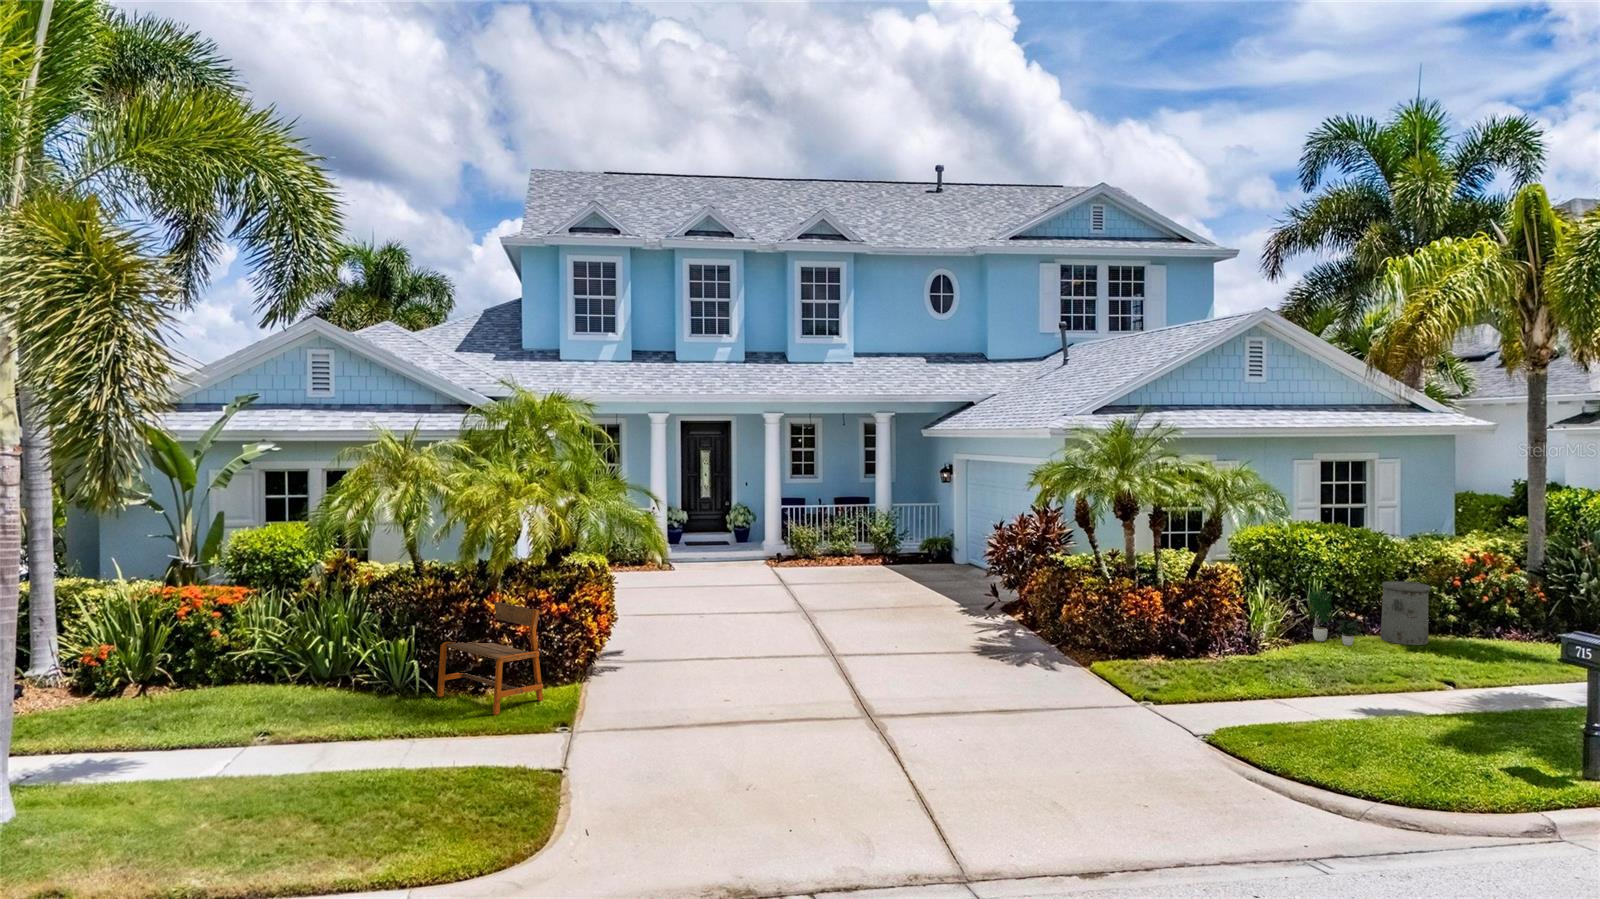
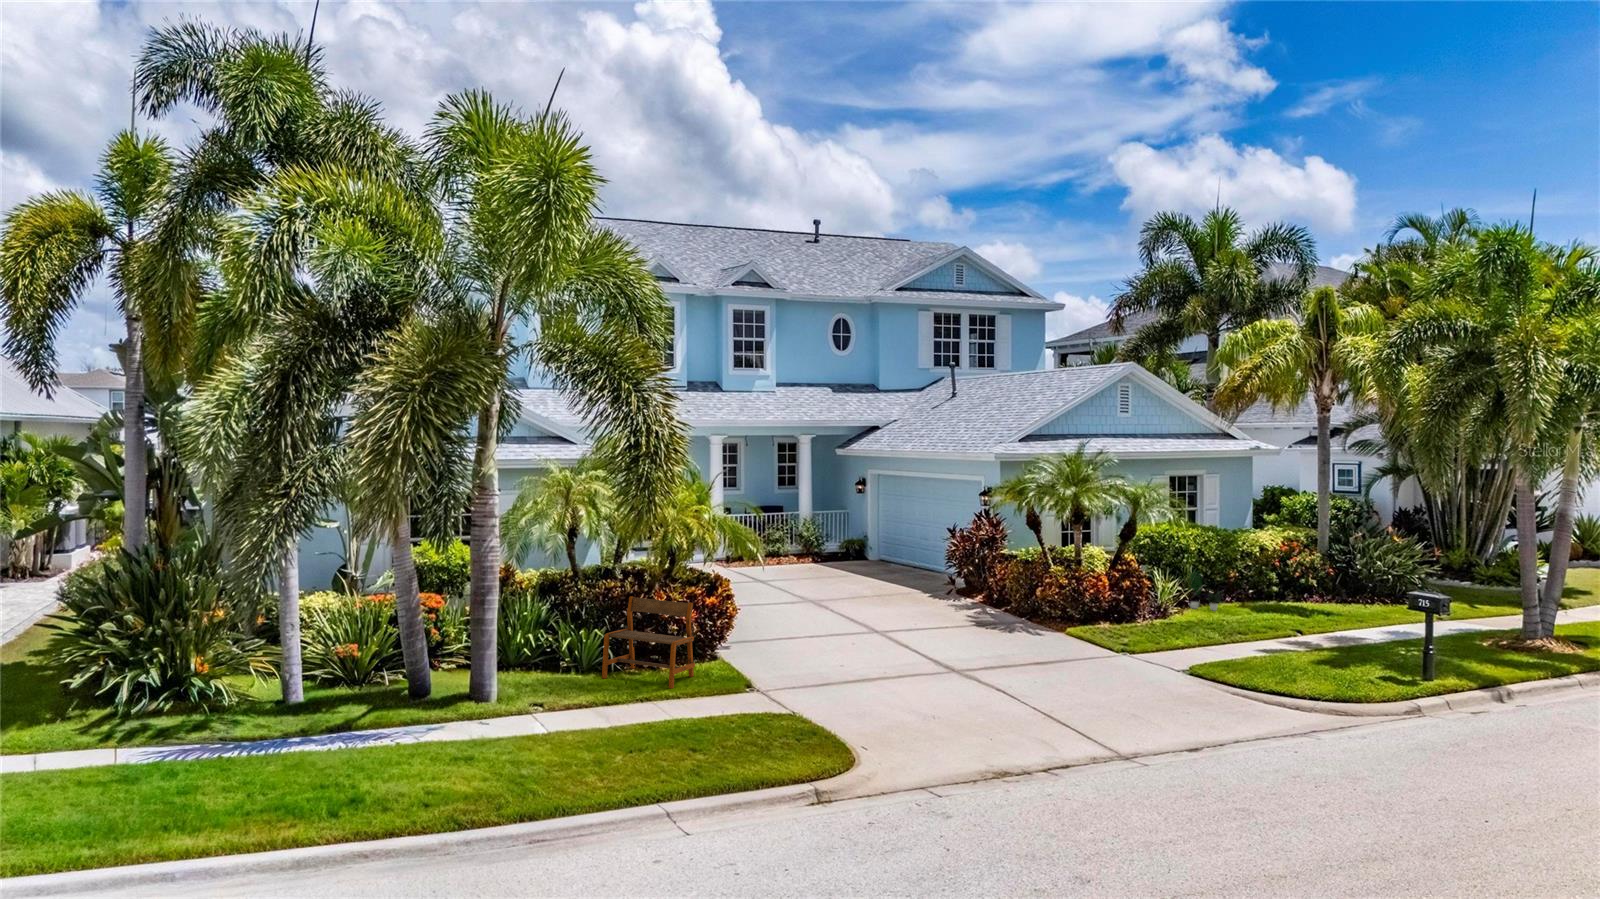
trash can: present [1381,581,1431,645] -> none [1229,563,1263,608]

